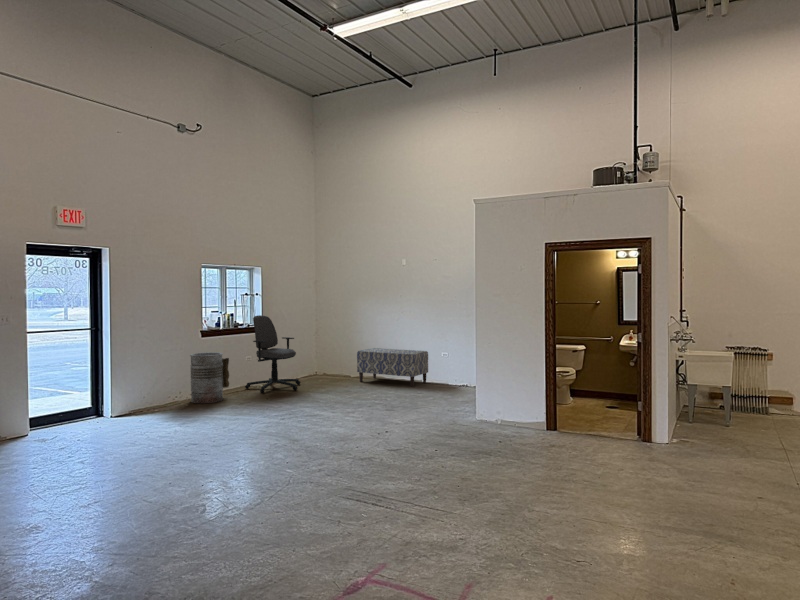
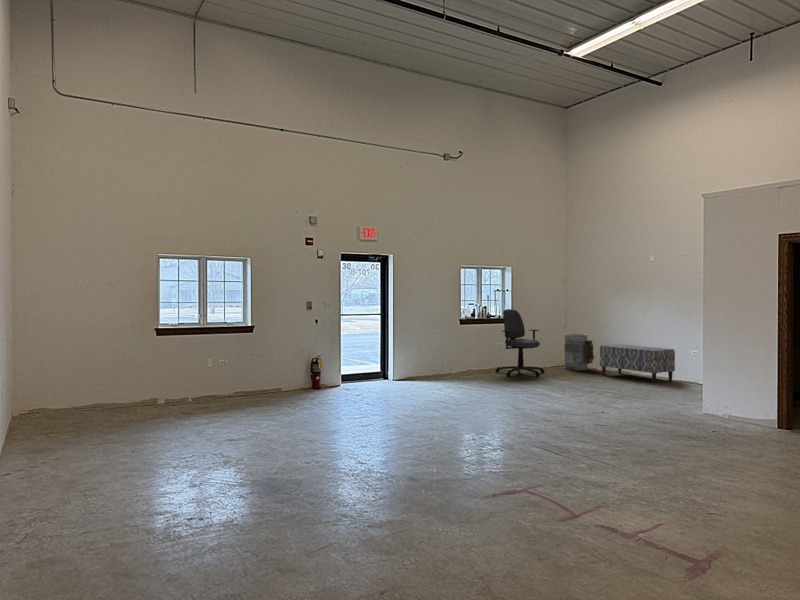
trash can: present [190,352,229,403] -> present [564,334,595,370]

